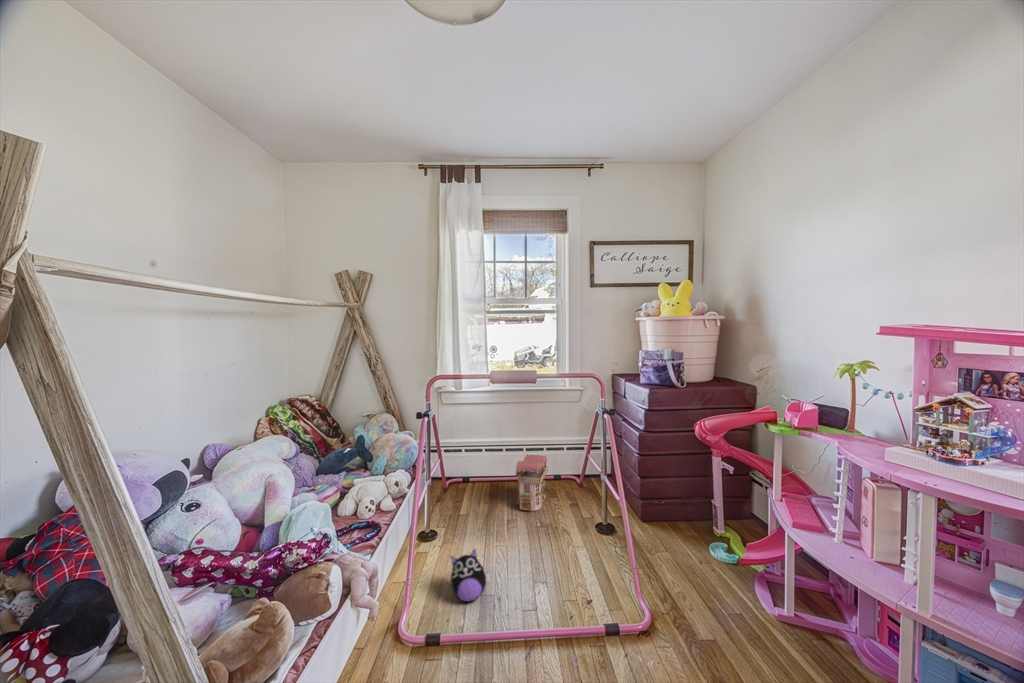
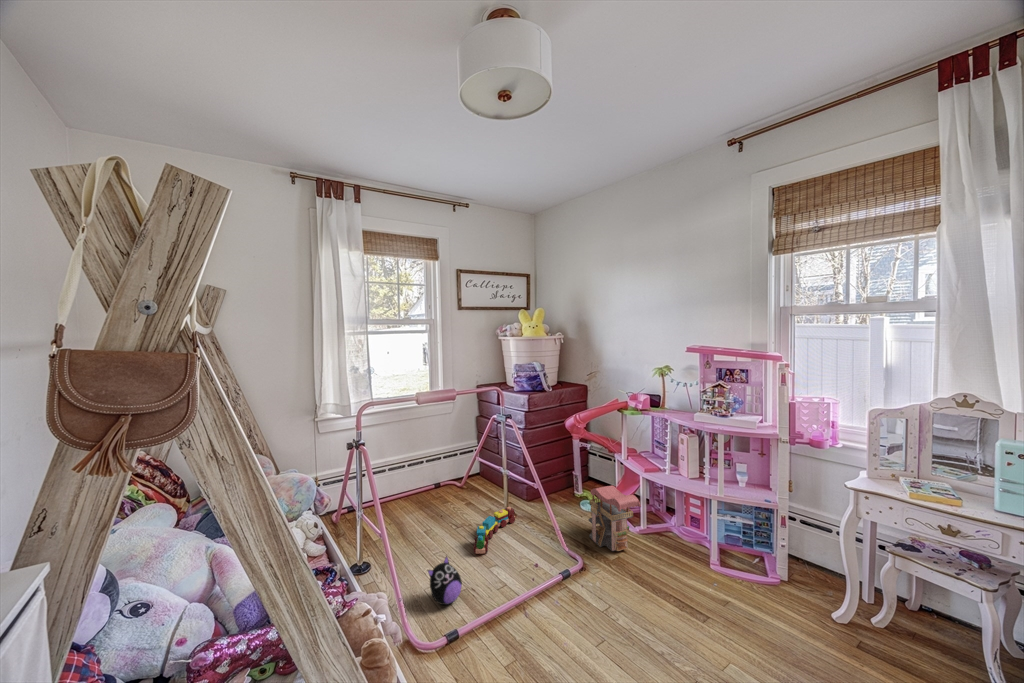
toy house: present [516,455,548,511] -> present [589,485,641,551]
toy train: none [533,524,609,566] -> present [474,507,515,554]

